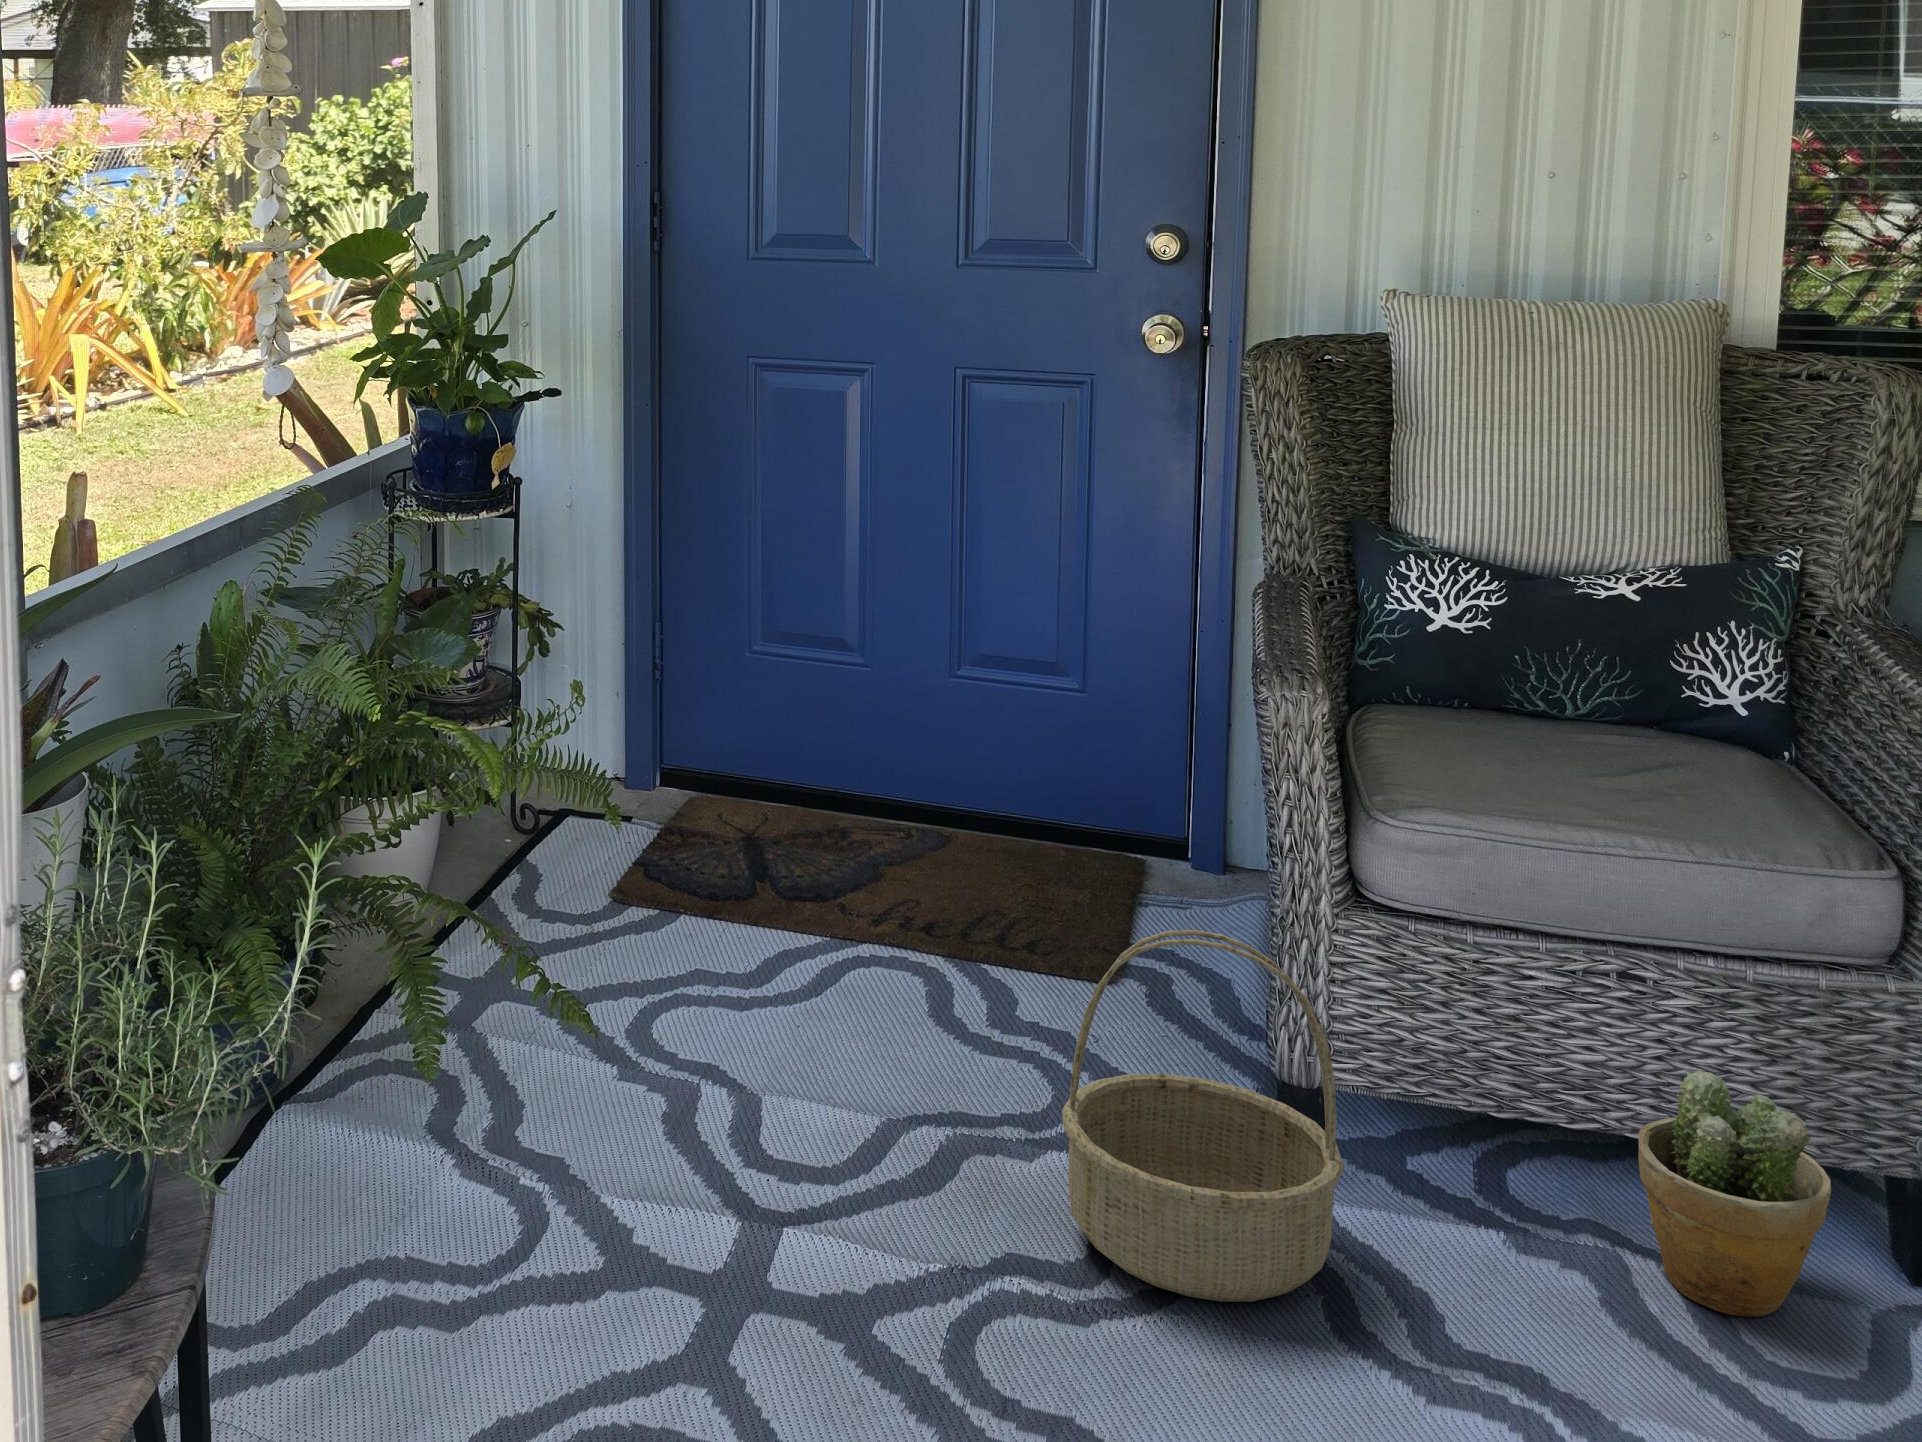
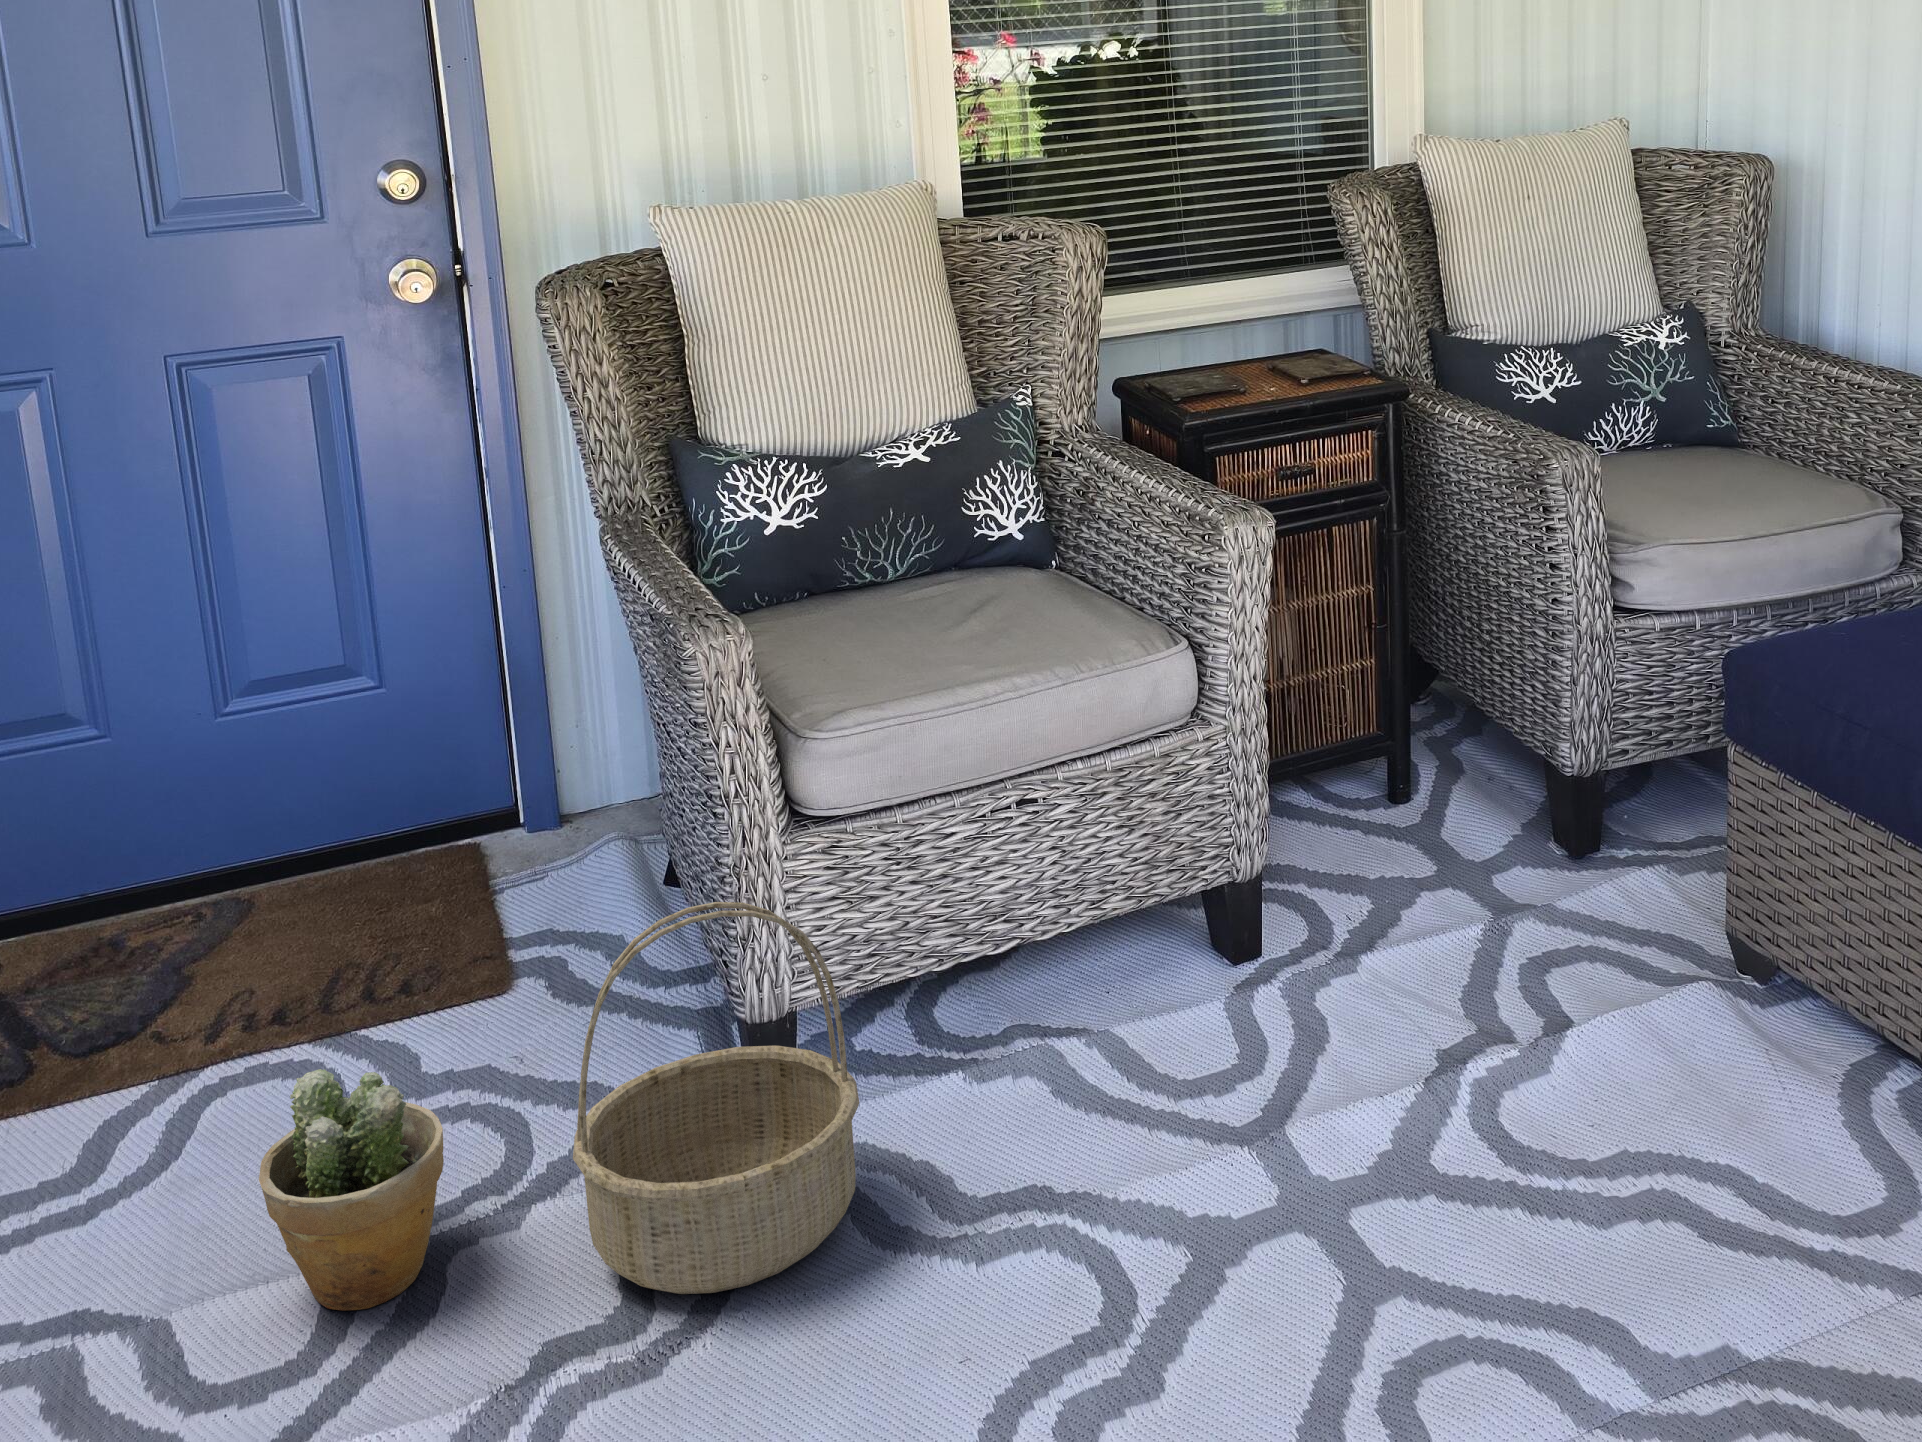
potted plant: present [1638,1071,1831,1317] -> present [259,1069,444,1310]

